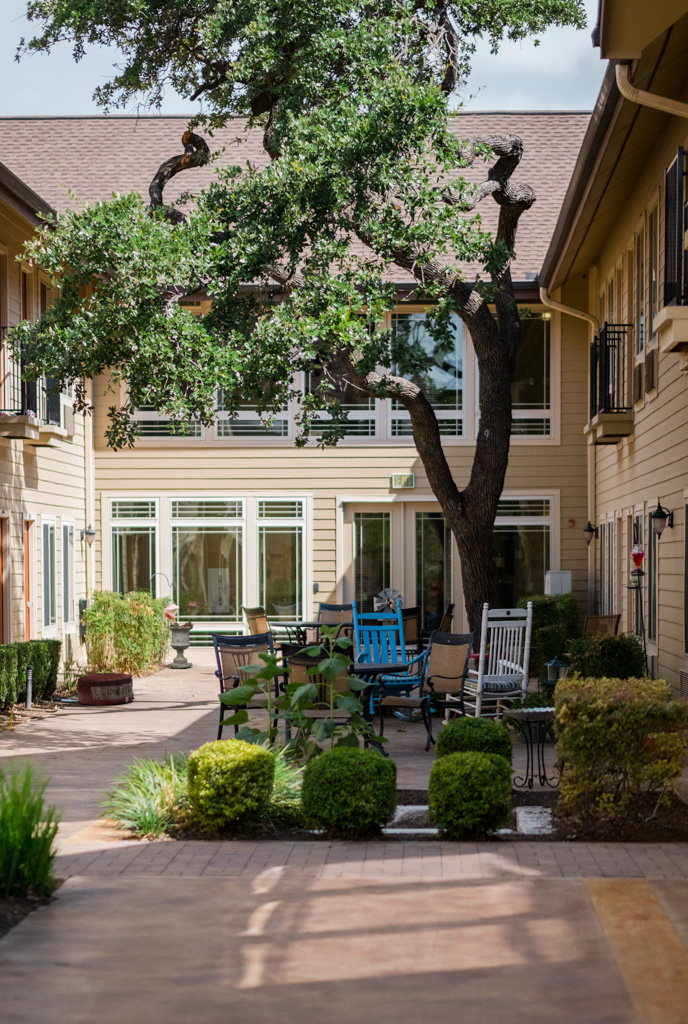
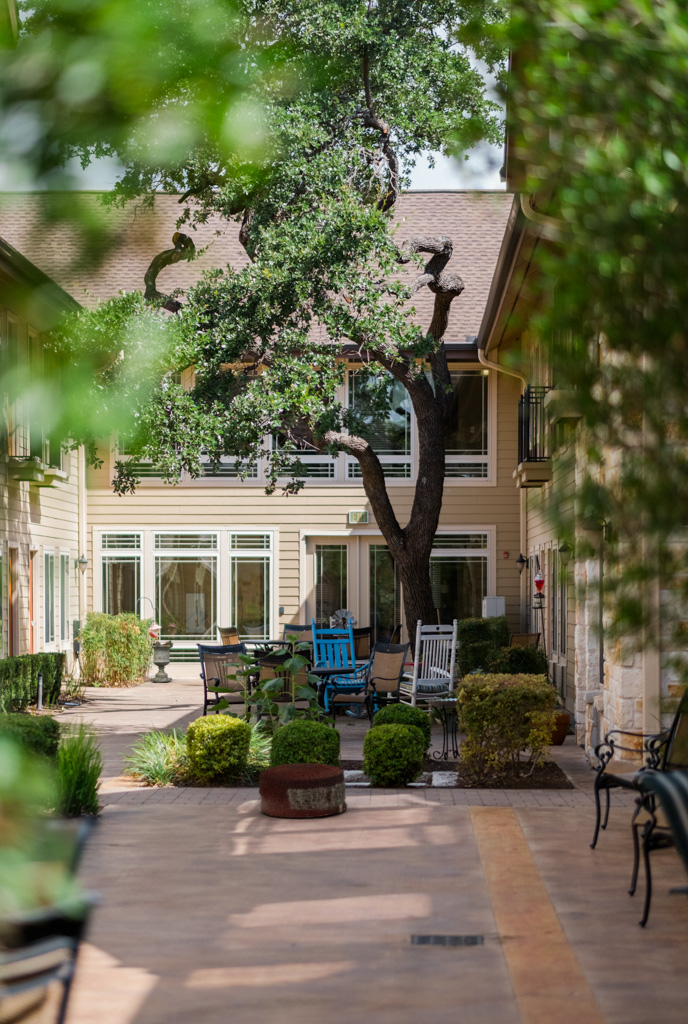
pouf: present [77,673,135,705] -> present [259,763,347,818]

